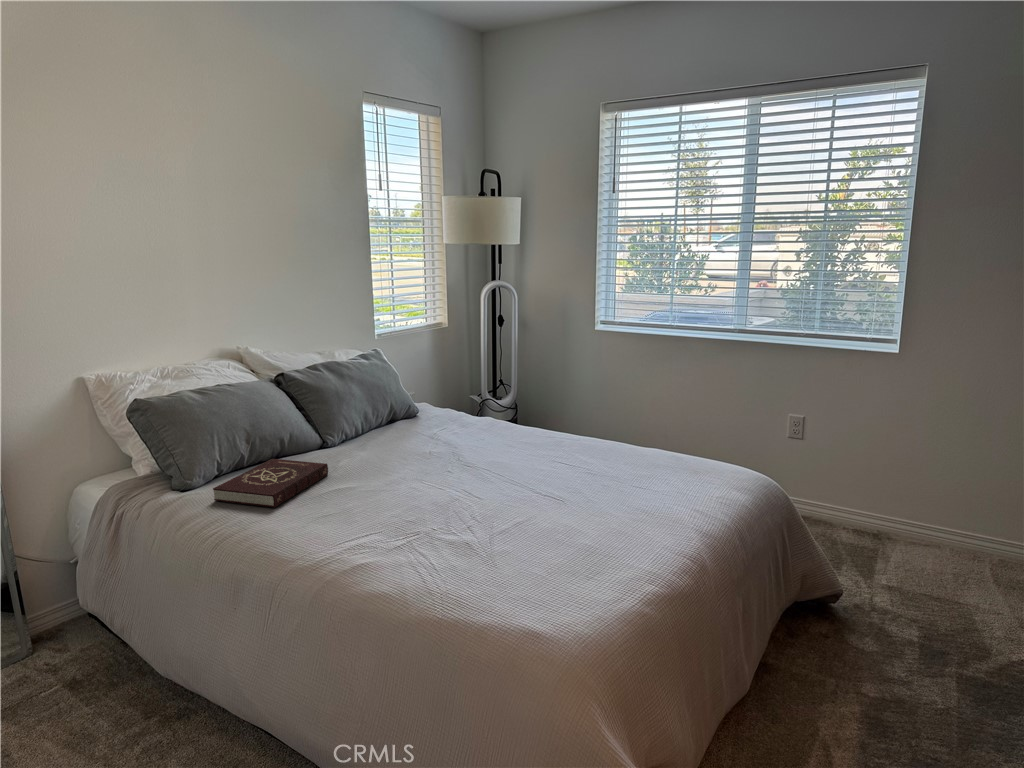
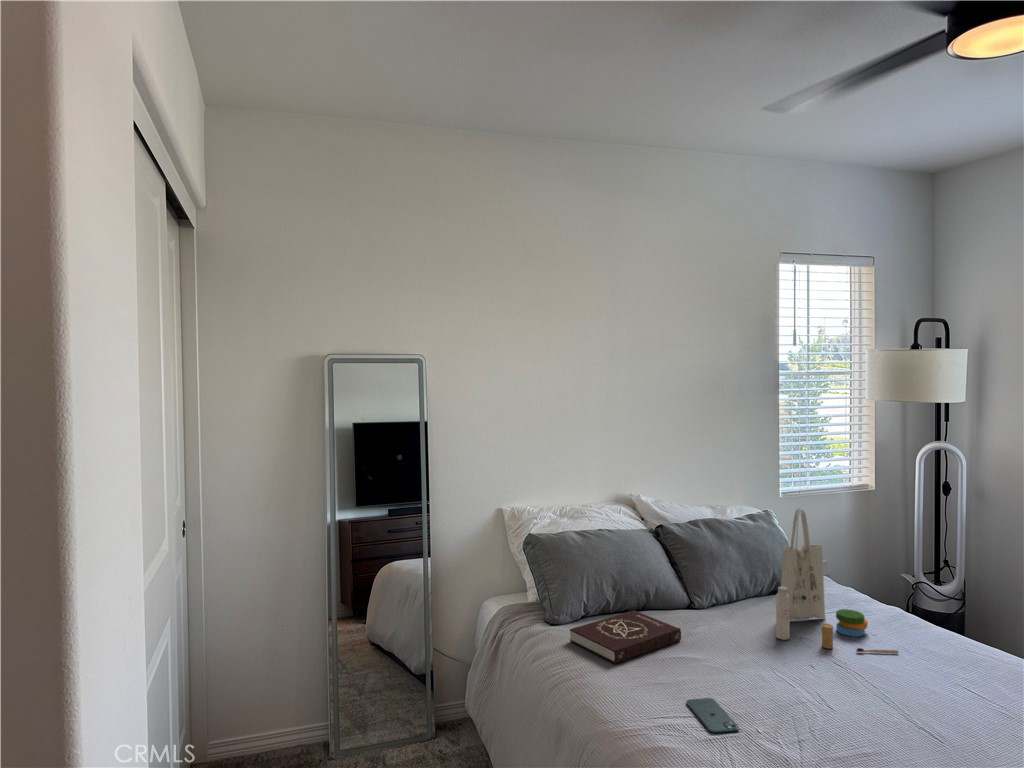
tote bag: none [404,338,502,454] -> present [776,509,898,653]
smartphone: none [359,510,413,534] -> present [686,698,739,733]

